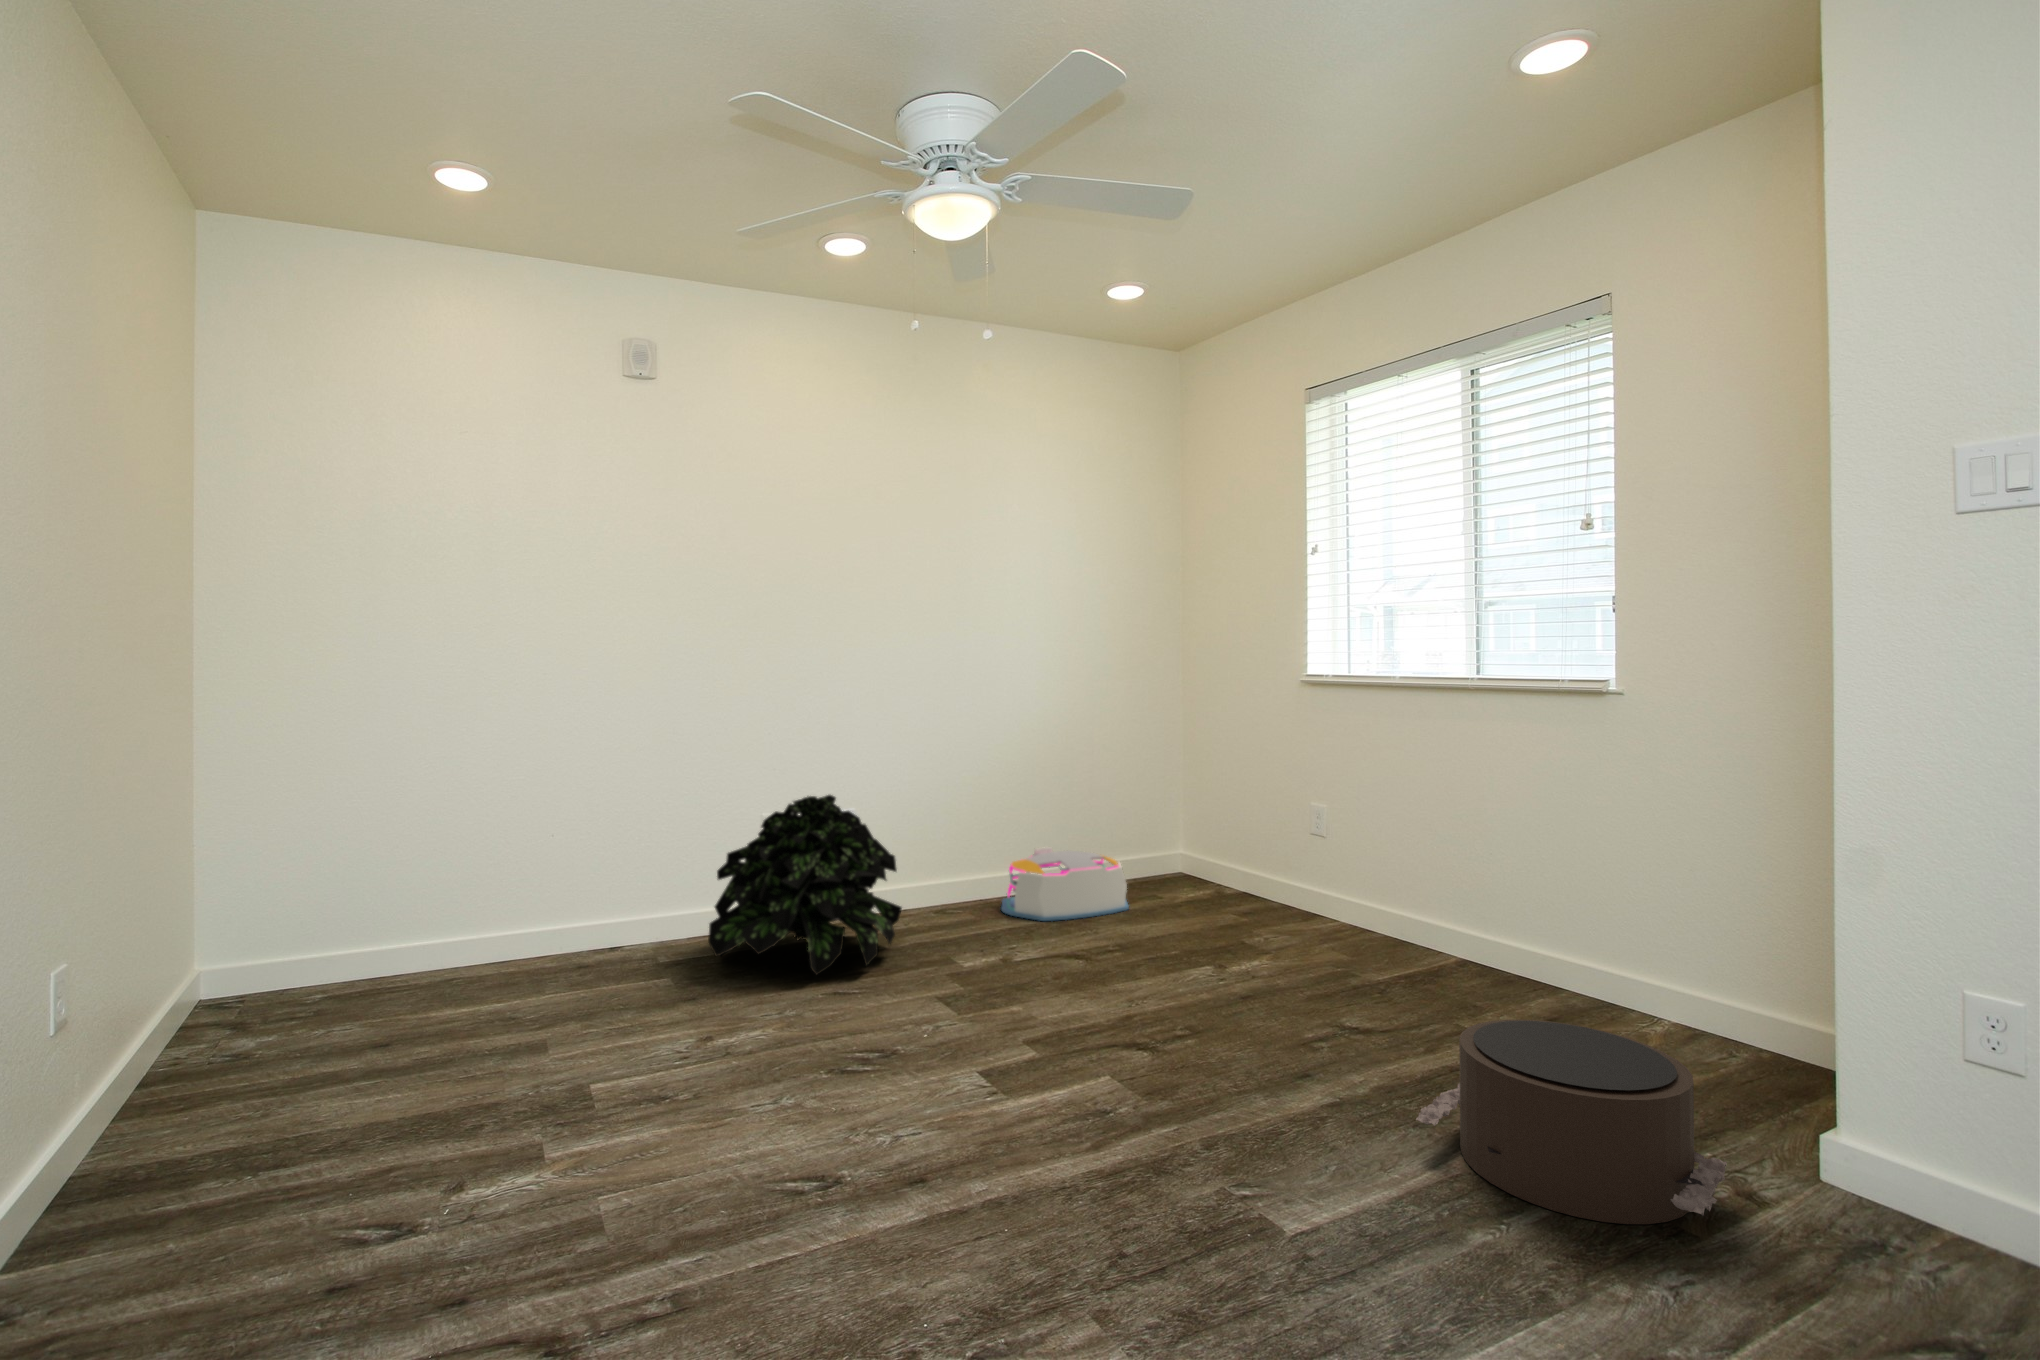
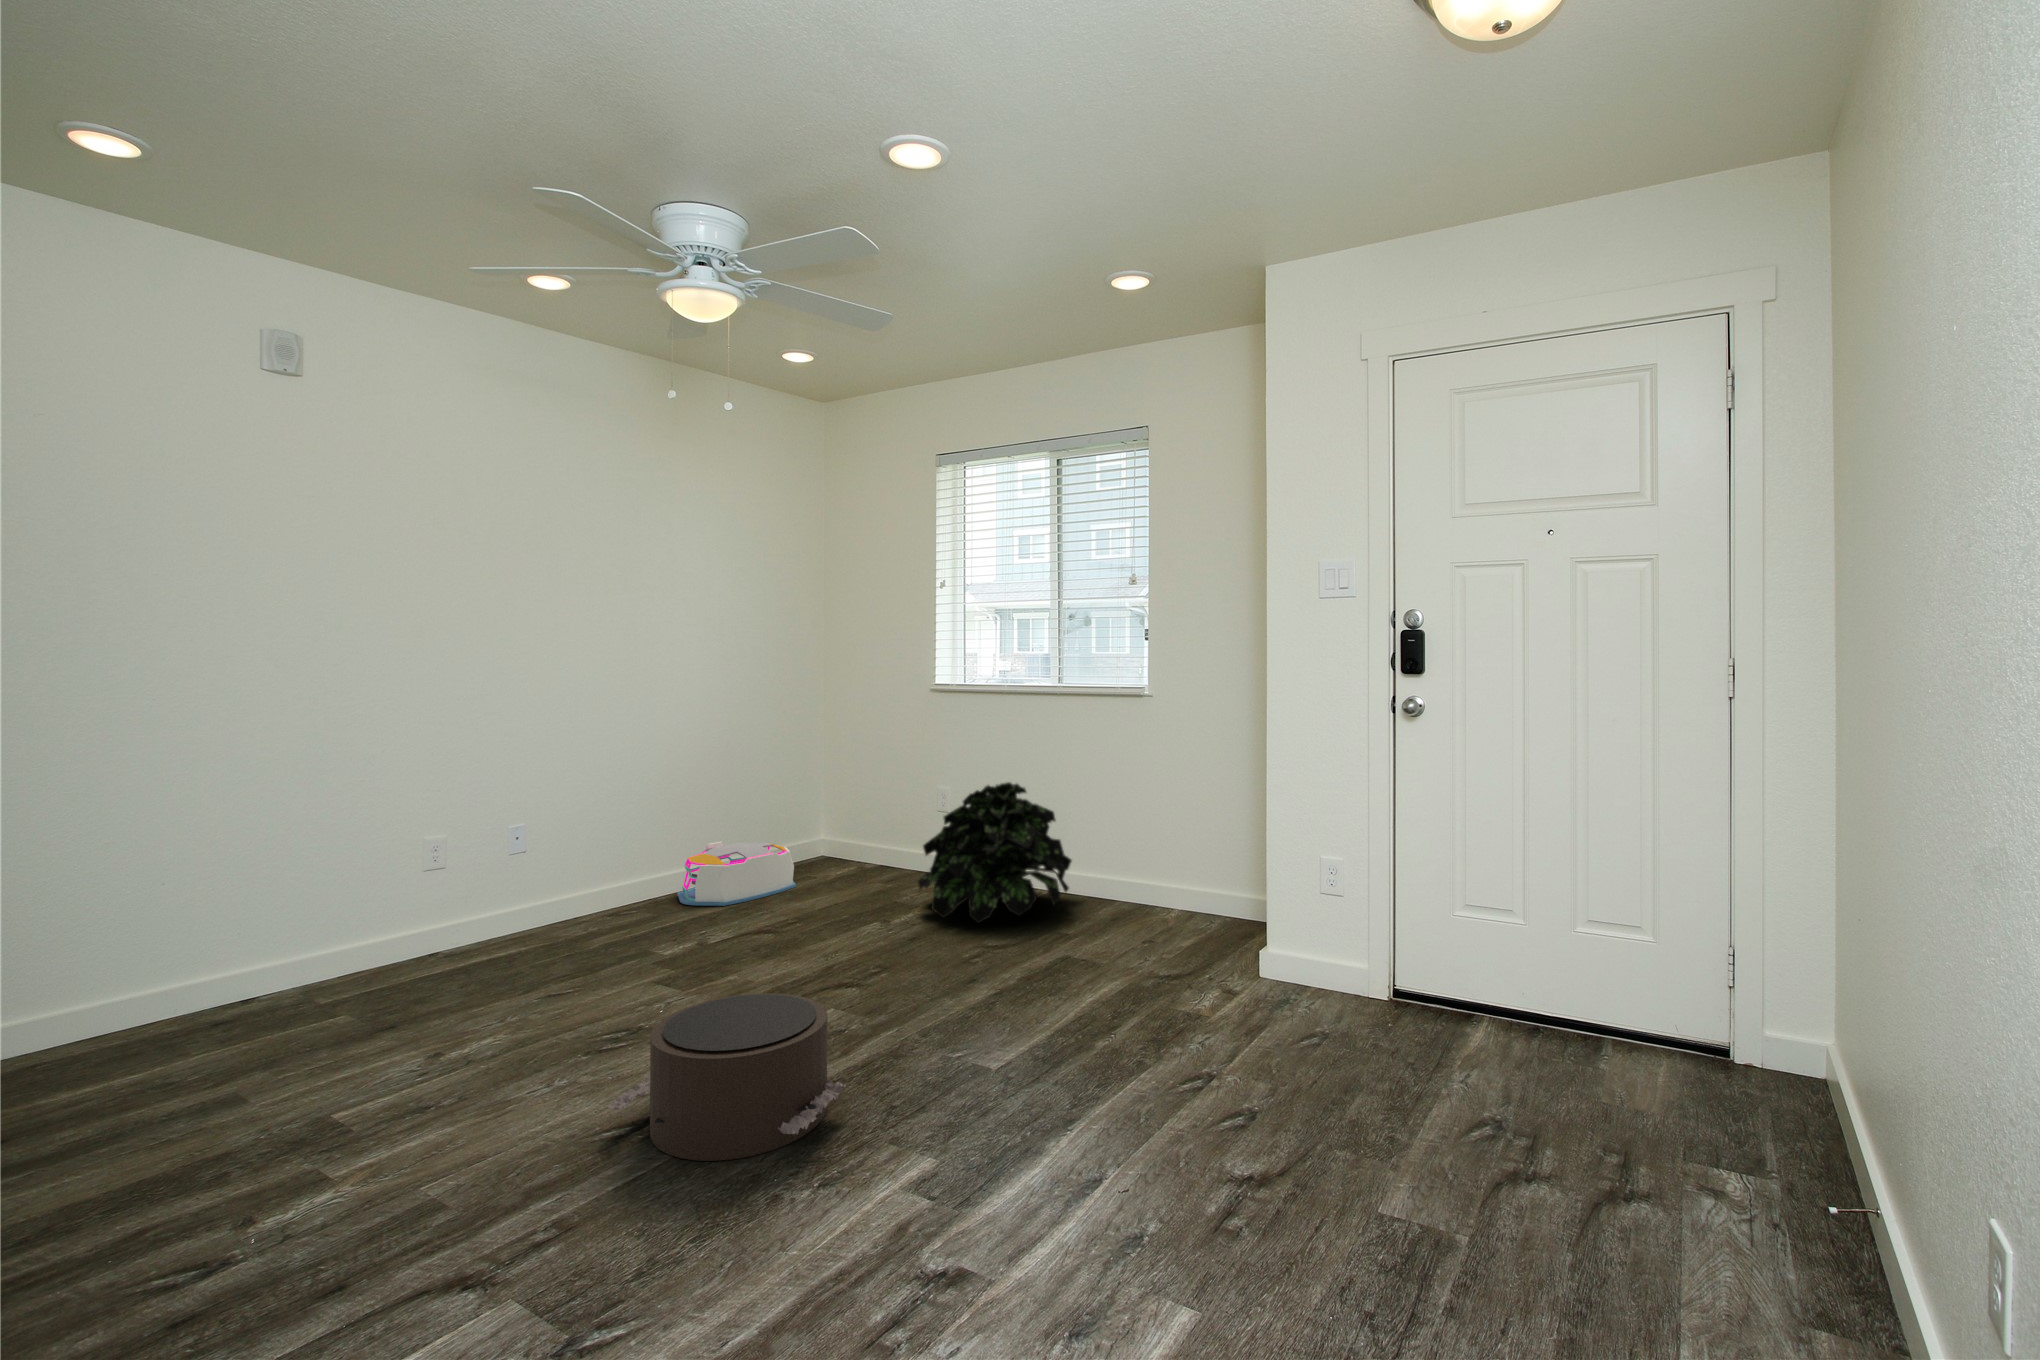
potted plant: present [708,795,902,975] -> present [918,782,1072,923]
pouf: present [1416,1020,1727,1224] -> present [608,993,847,1161]

